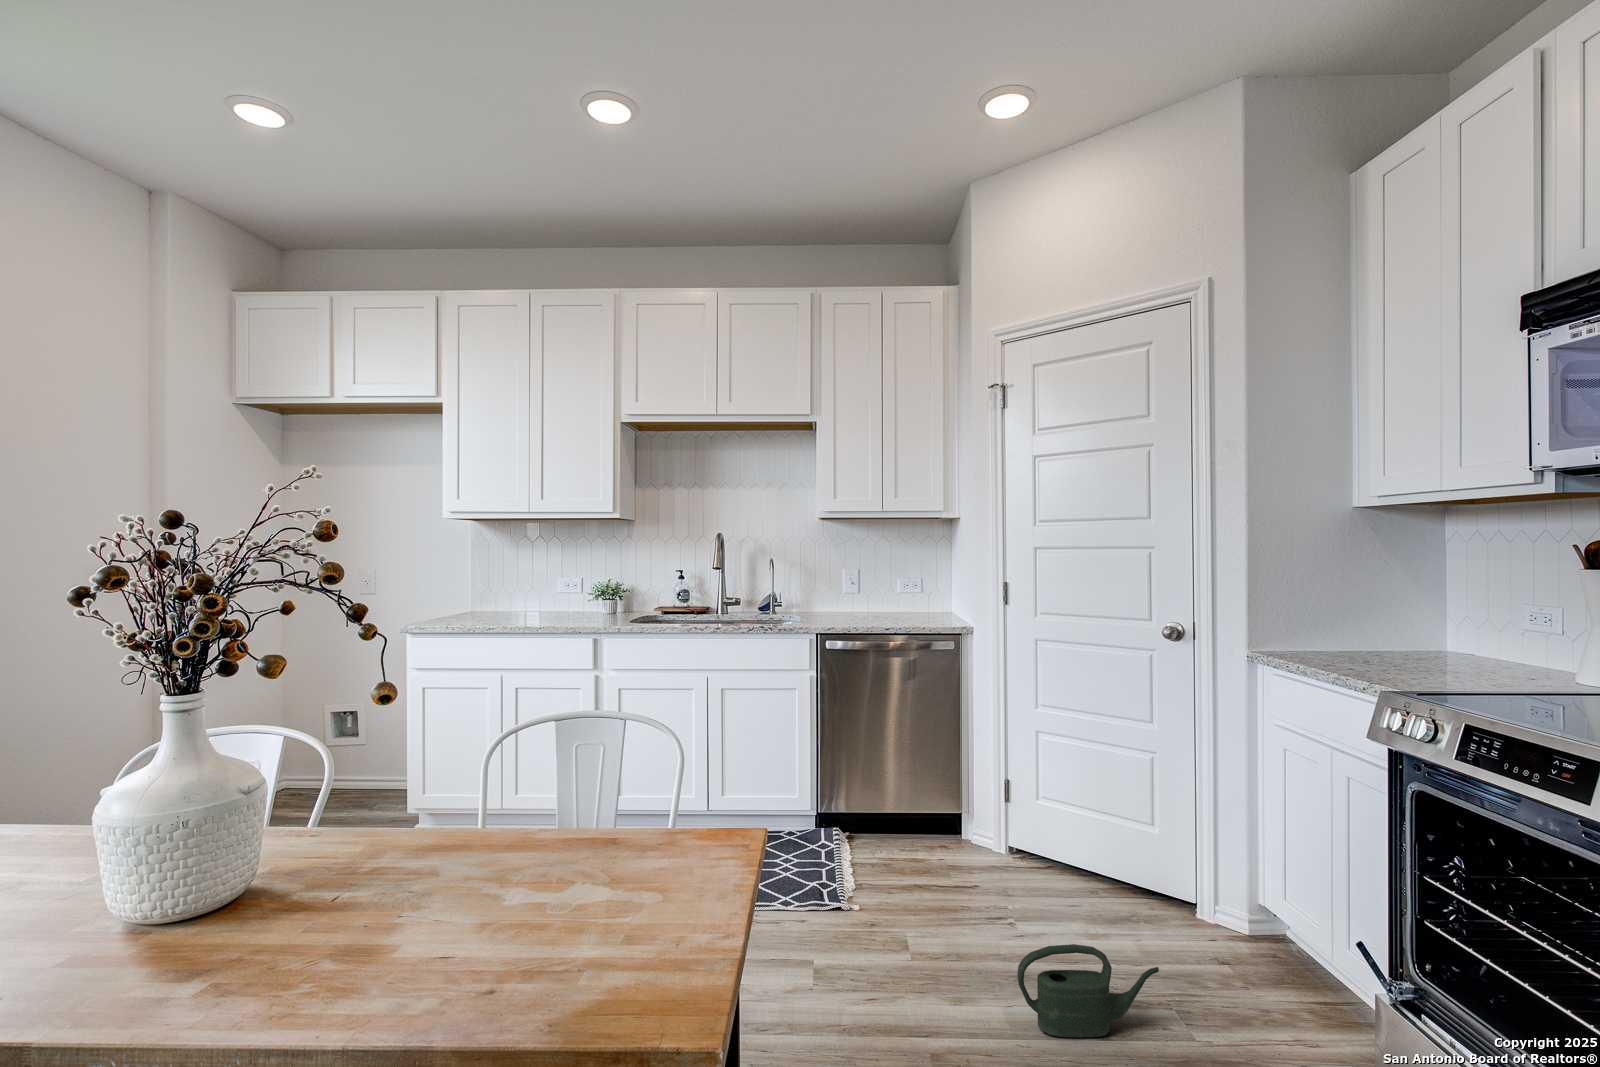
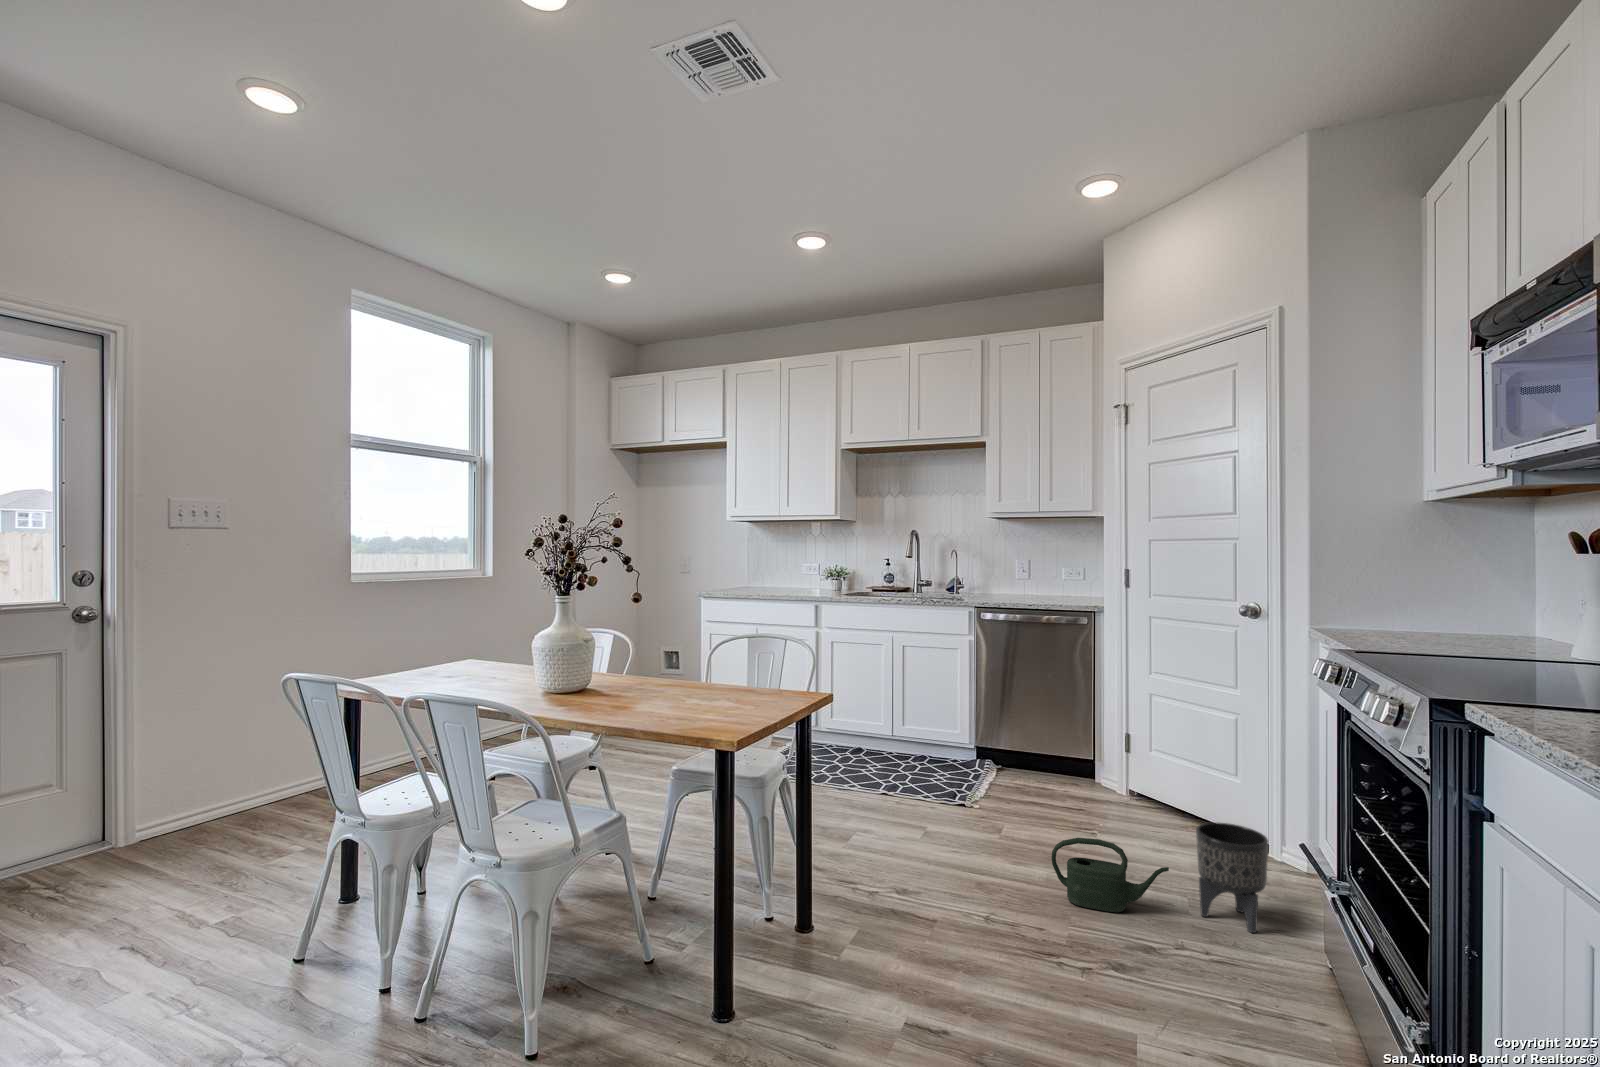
planter: none [1177,897,1261,1031] -> present [1196,822,1268,933]

